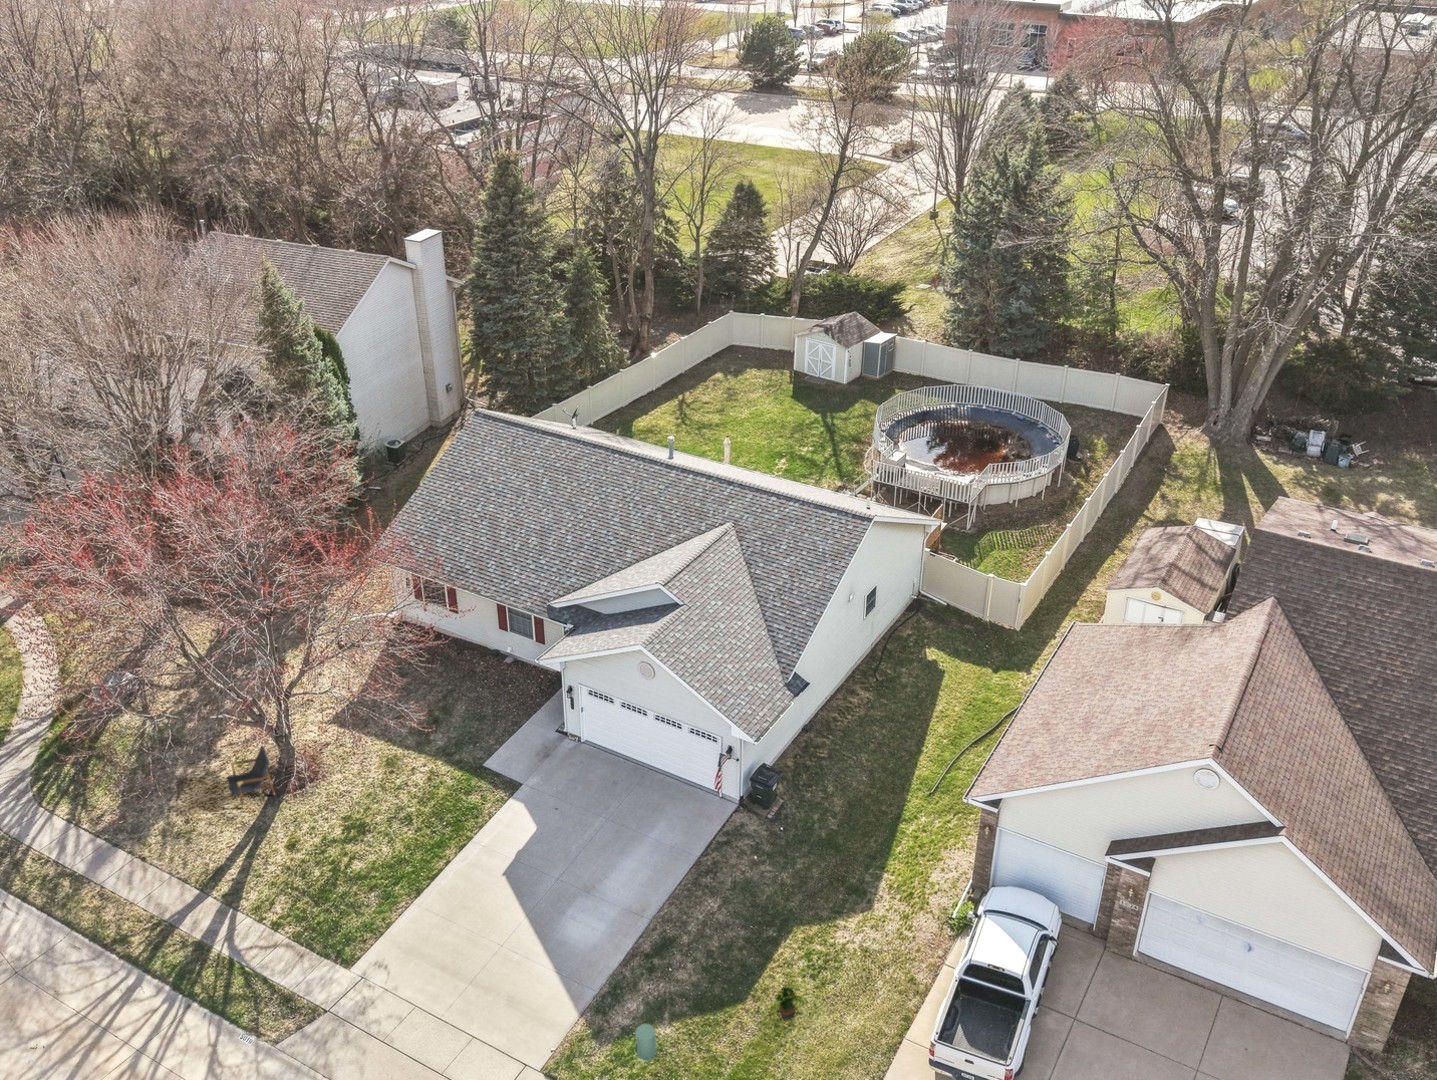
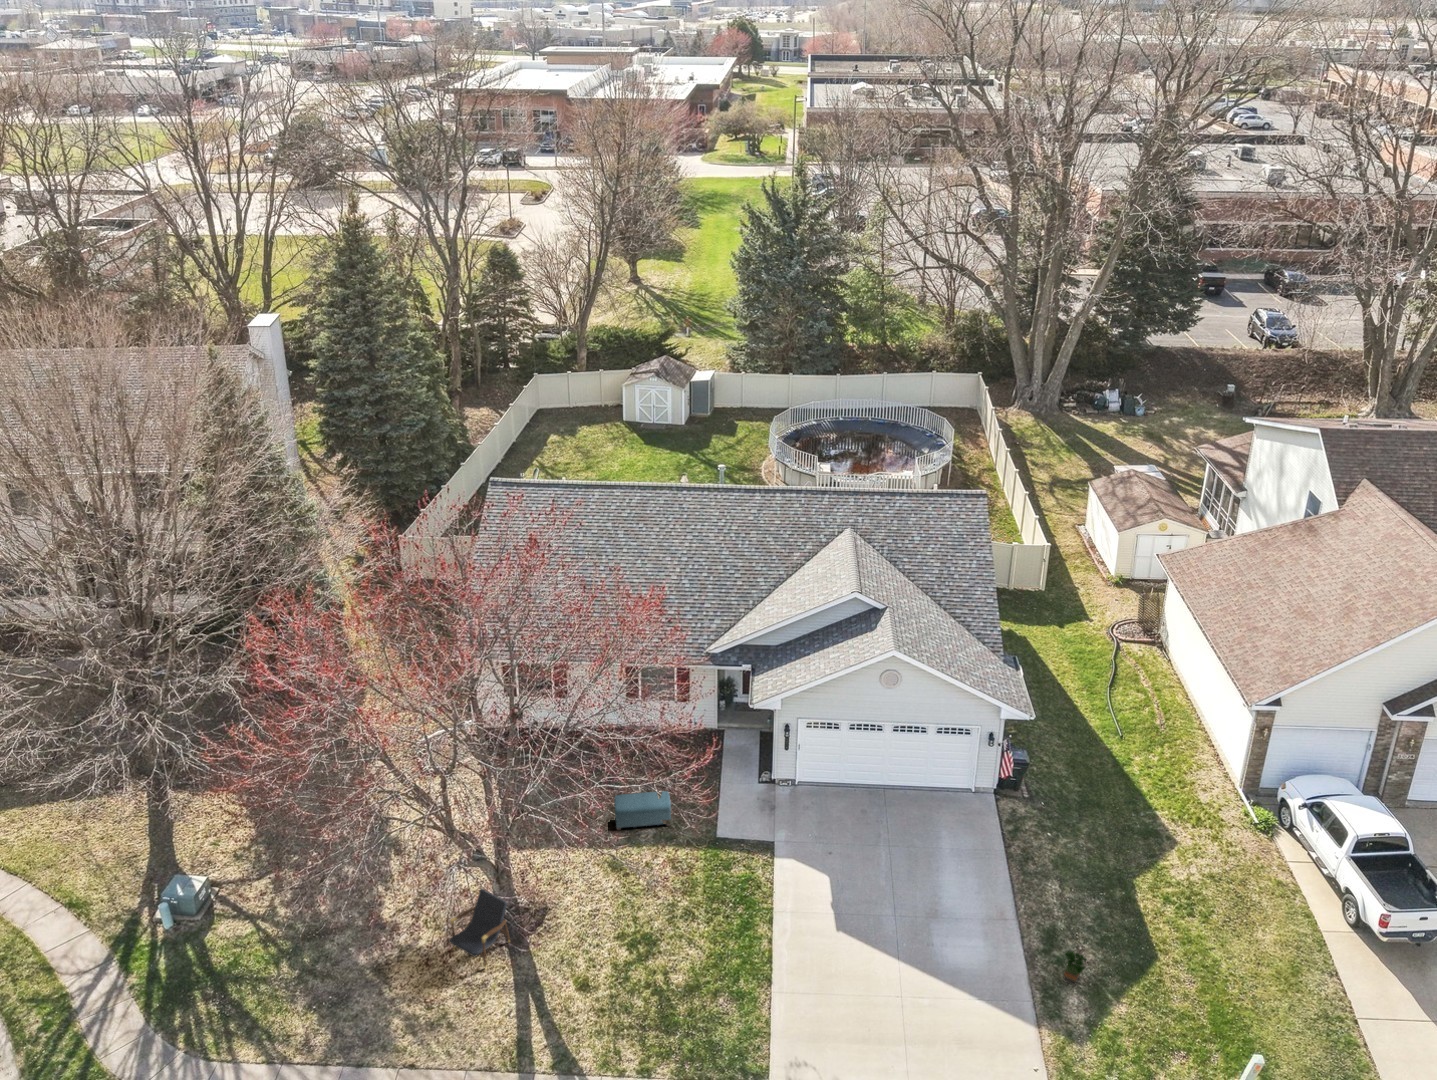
bench: none [421,708,476,747] -> present [614,791,671,830]
potted tree: present [776,987,799,1020] -> present [1063,951,1087,986]
trash can: present [635,1024,657,1060] -> none [1125,1002,1156,1041]

